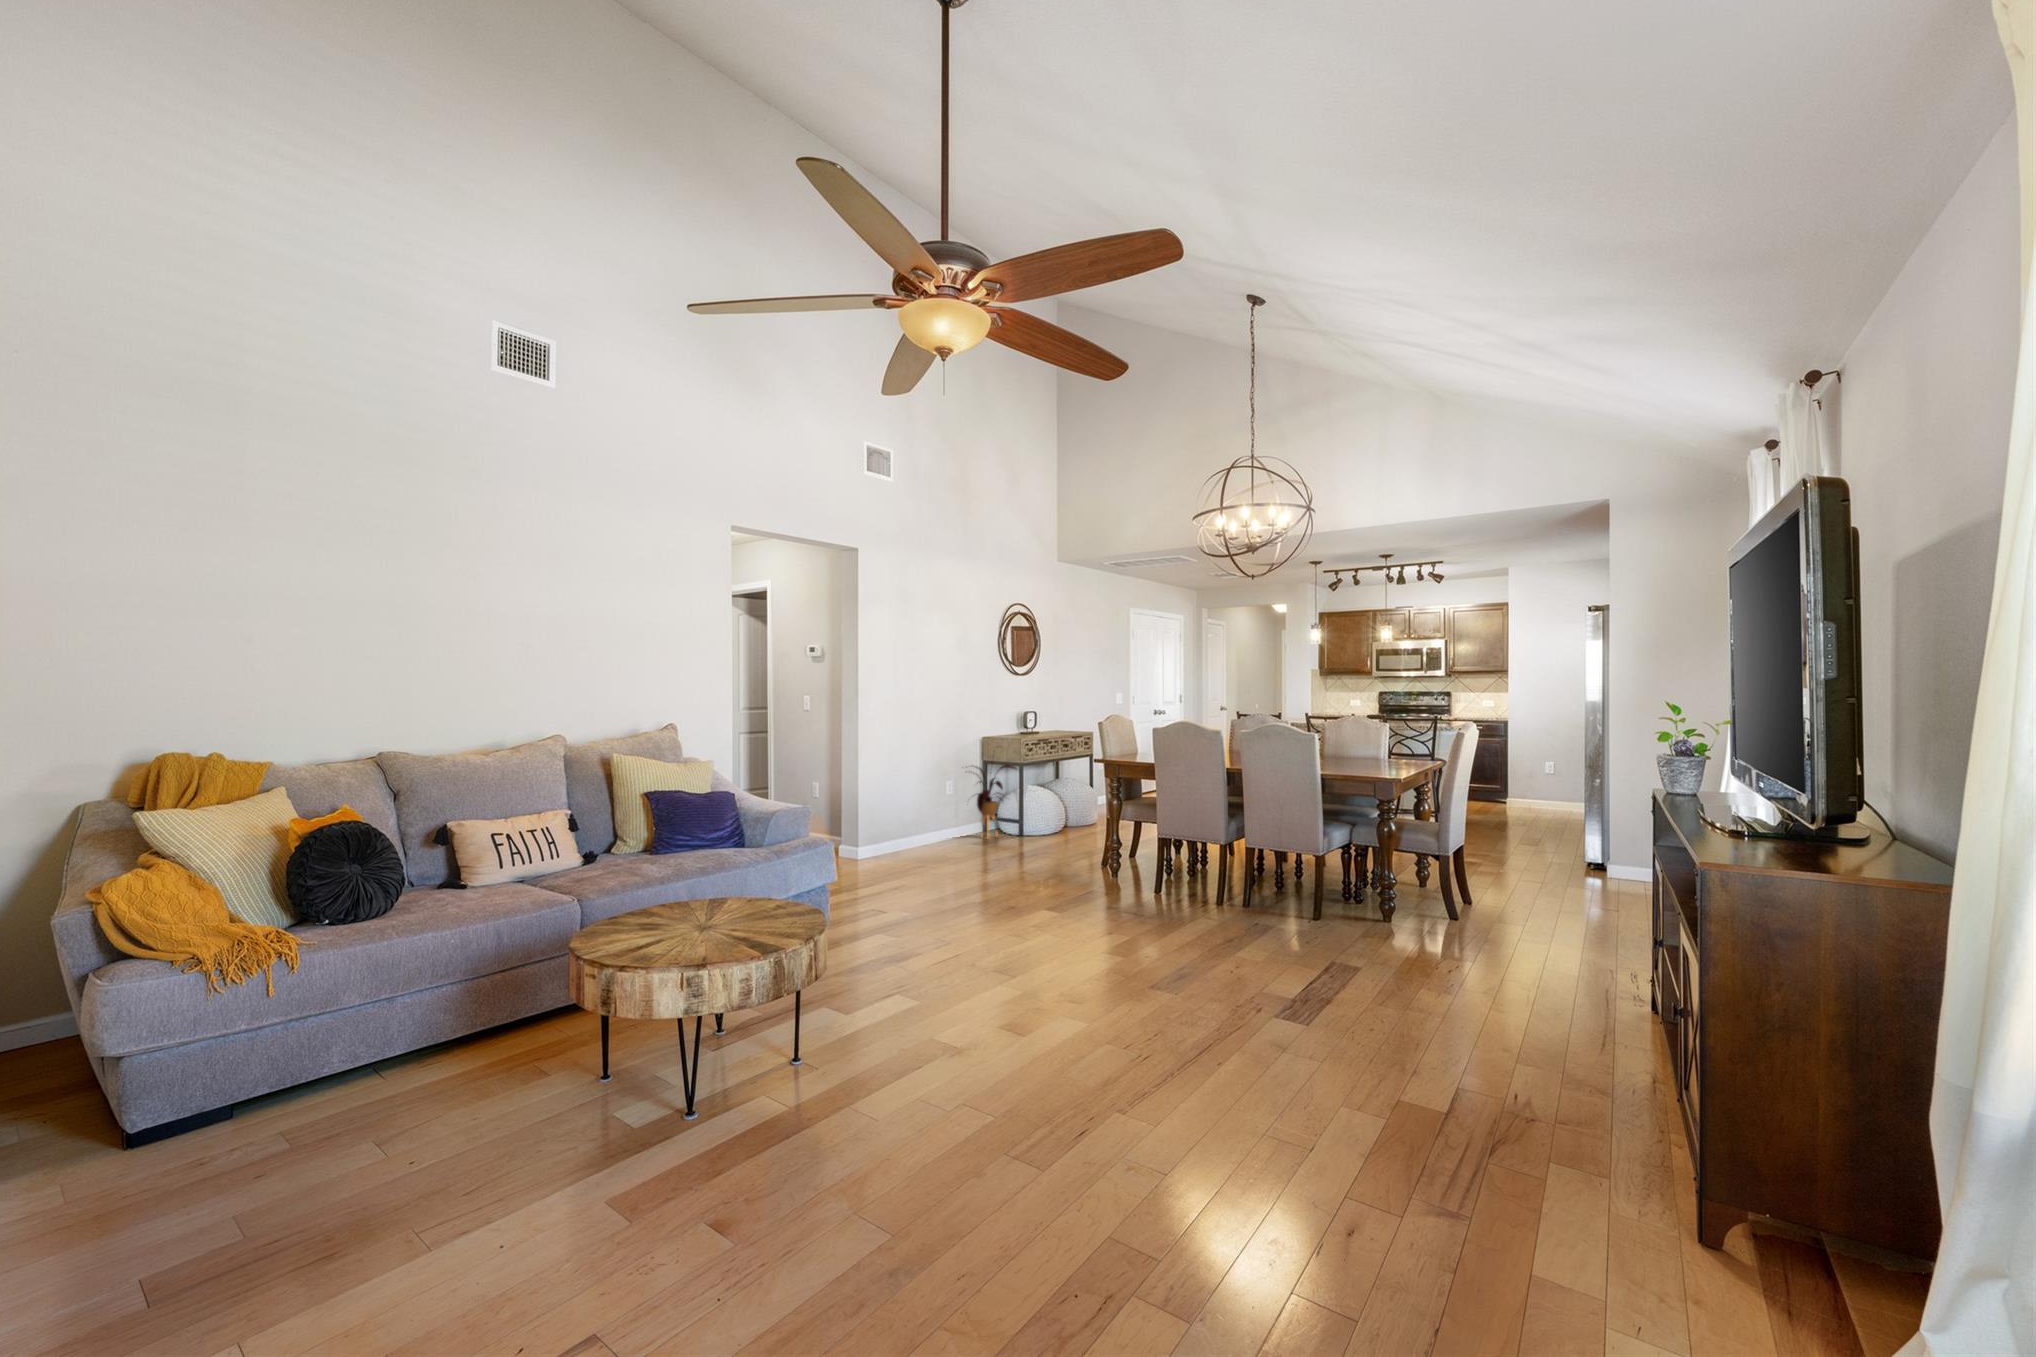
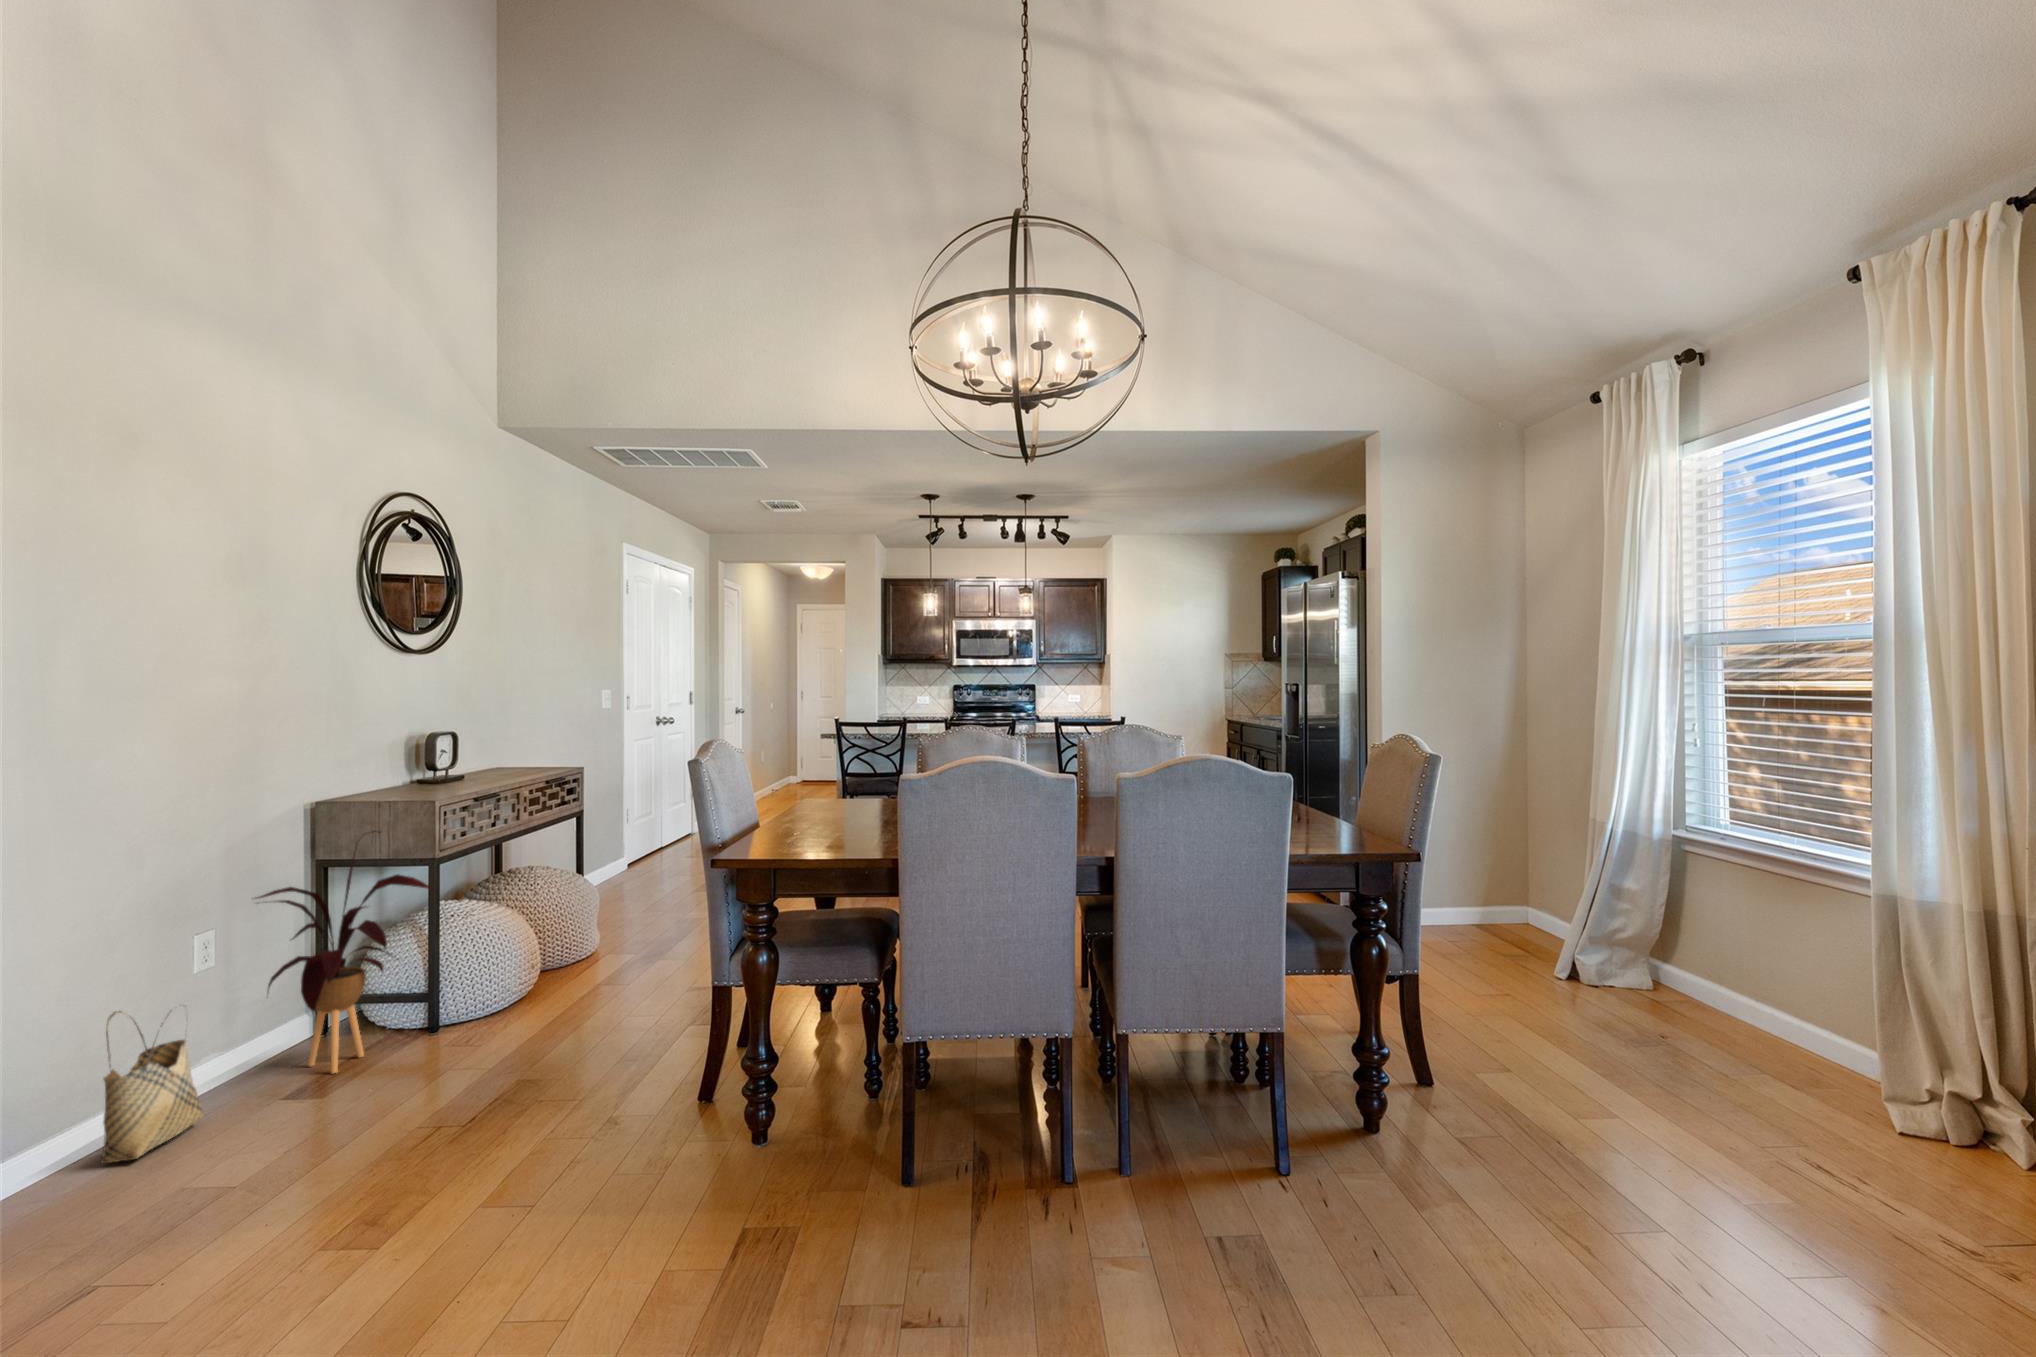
woven basket: none [923,798,949,846] -> present [101,1005,202,1163]

